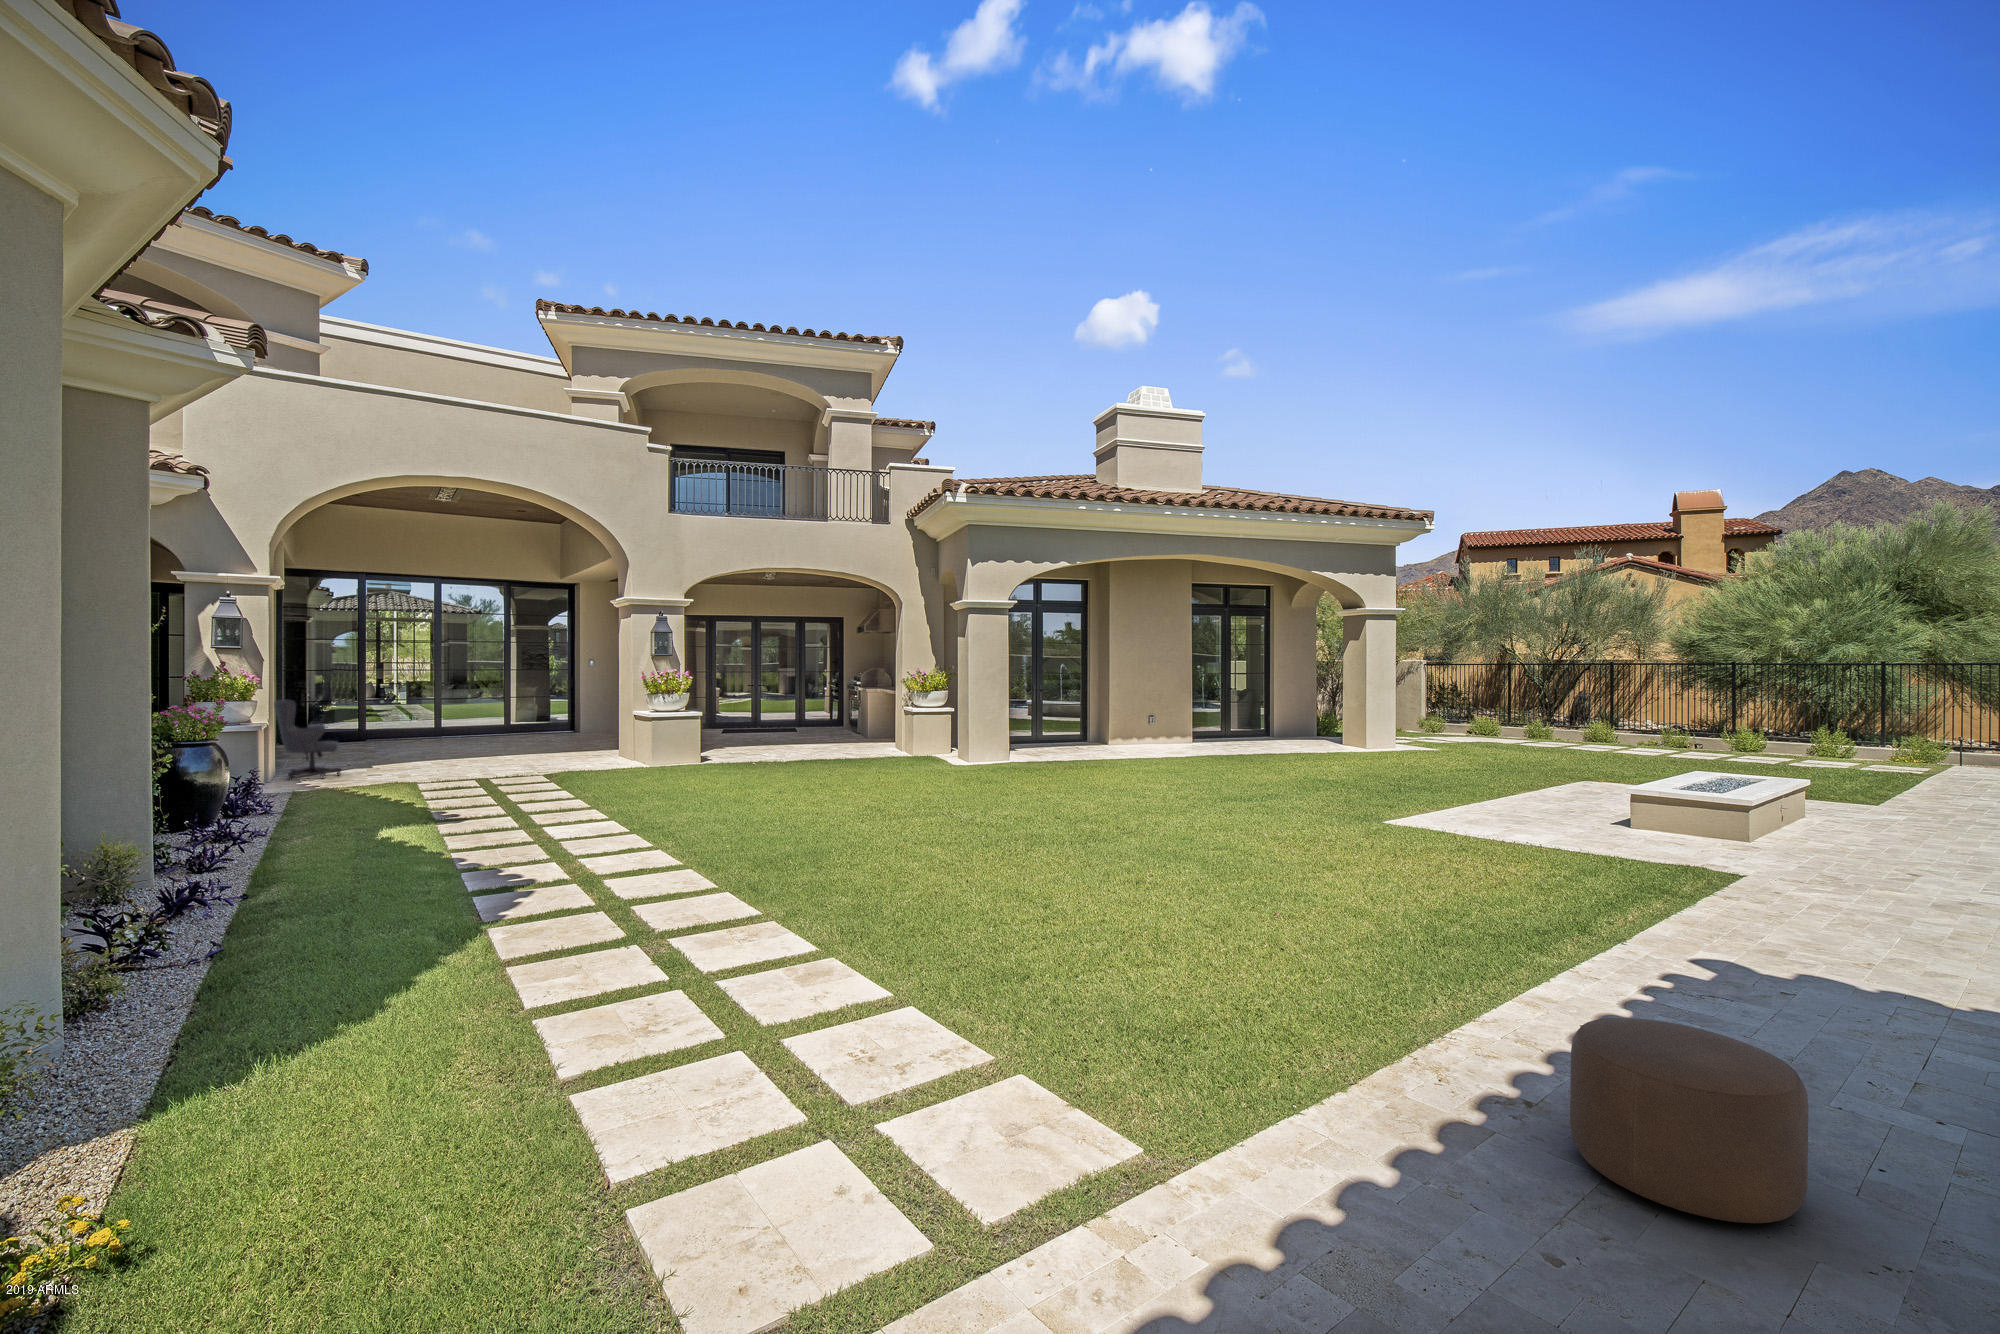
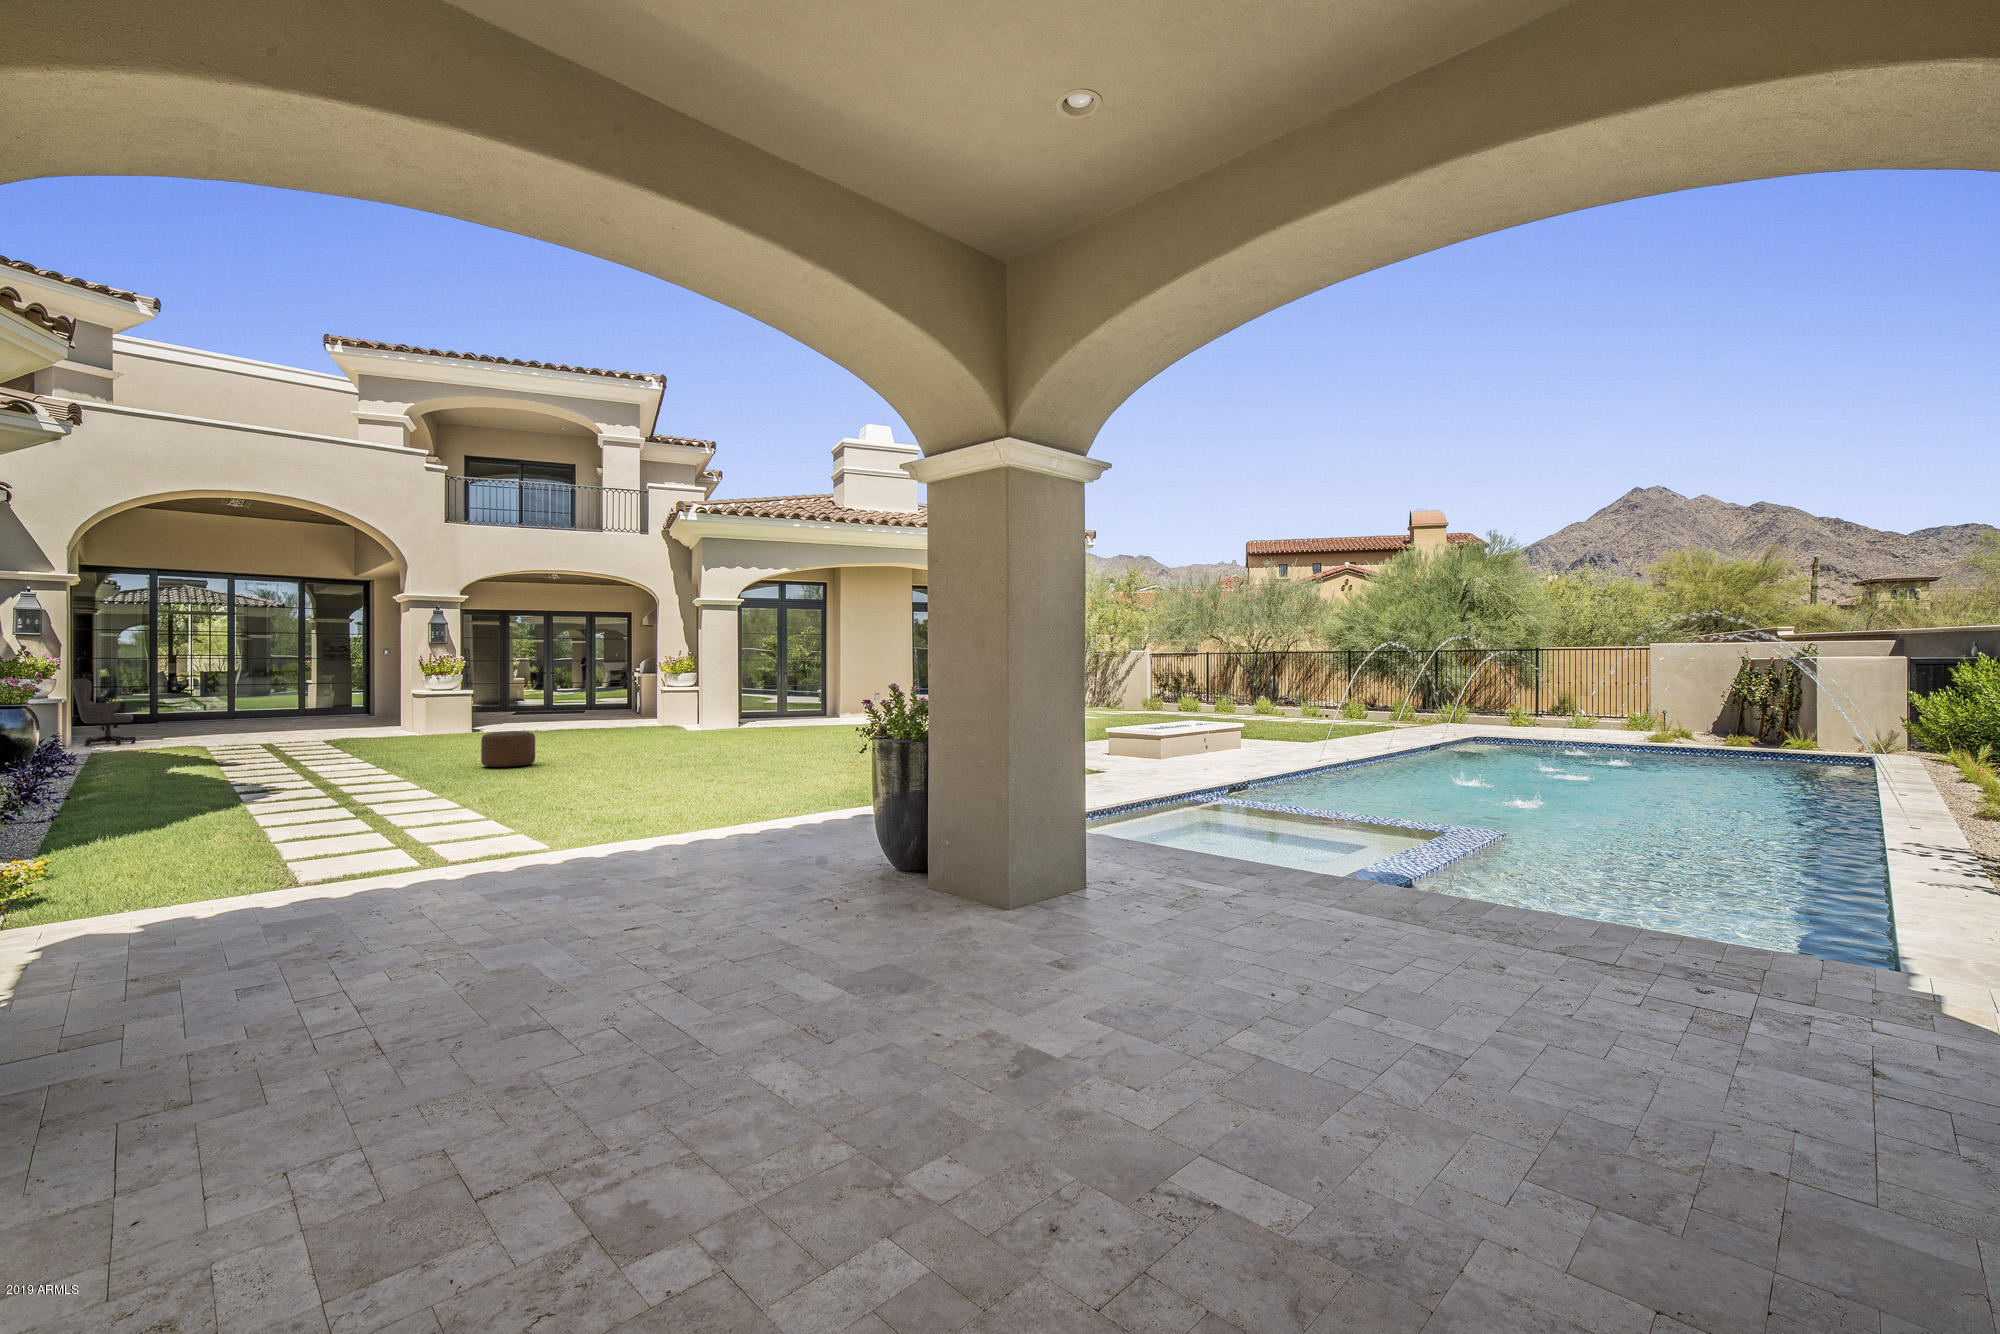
ottoman: present [1570,1018,1809,1223] -> present [481,731,535,767]

